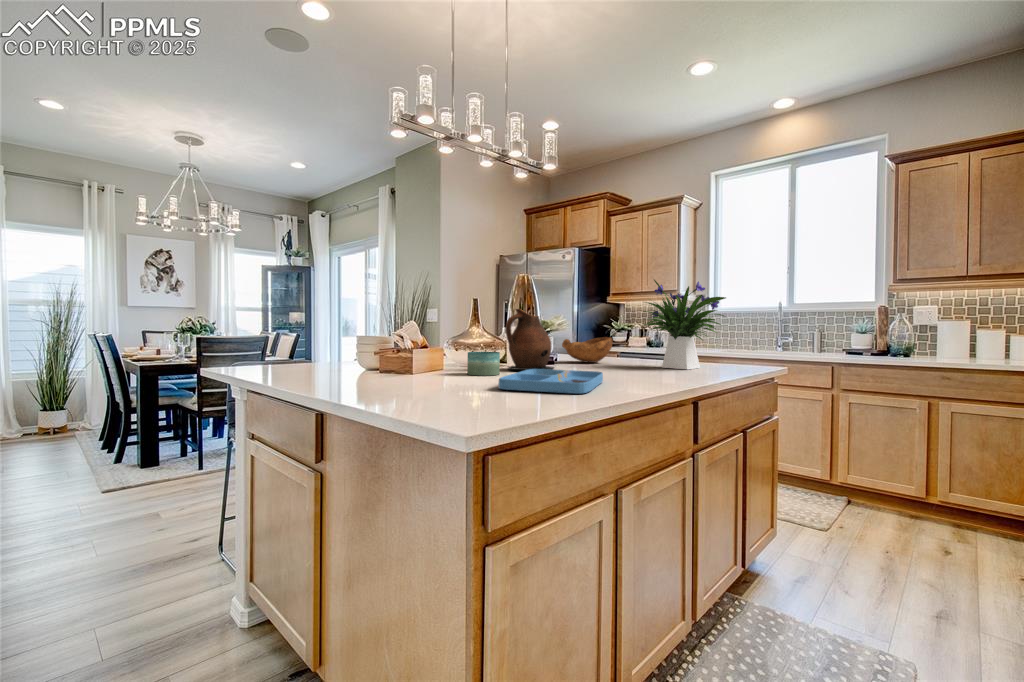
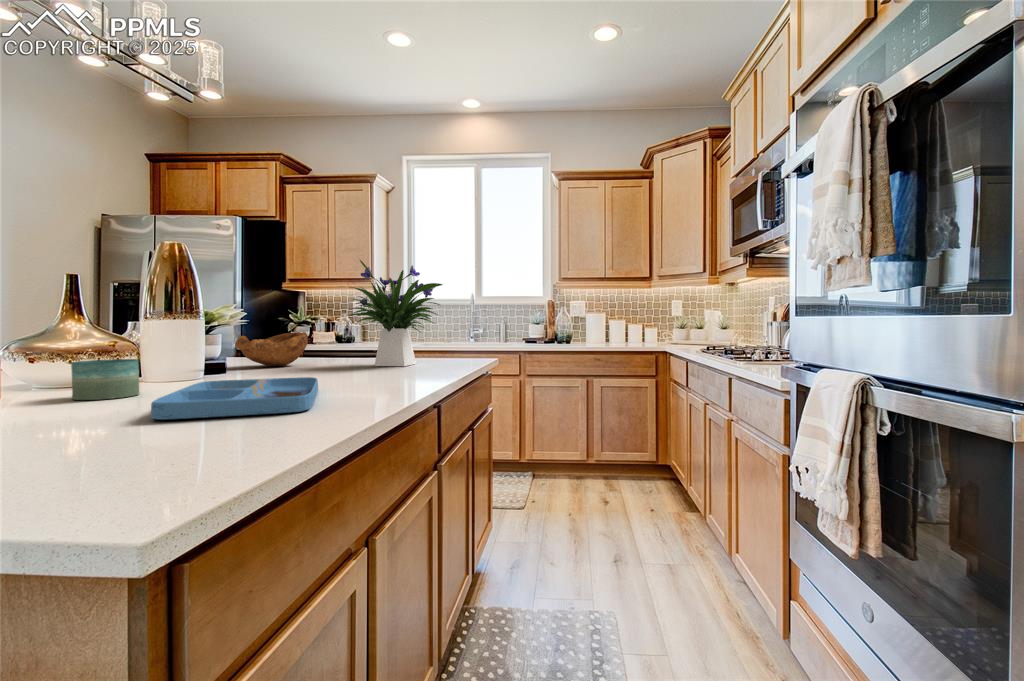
ceramic pitcher: present [506,309,554,370] -> none [145,292,232,385]

